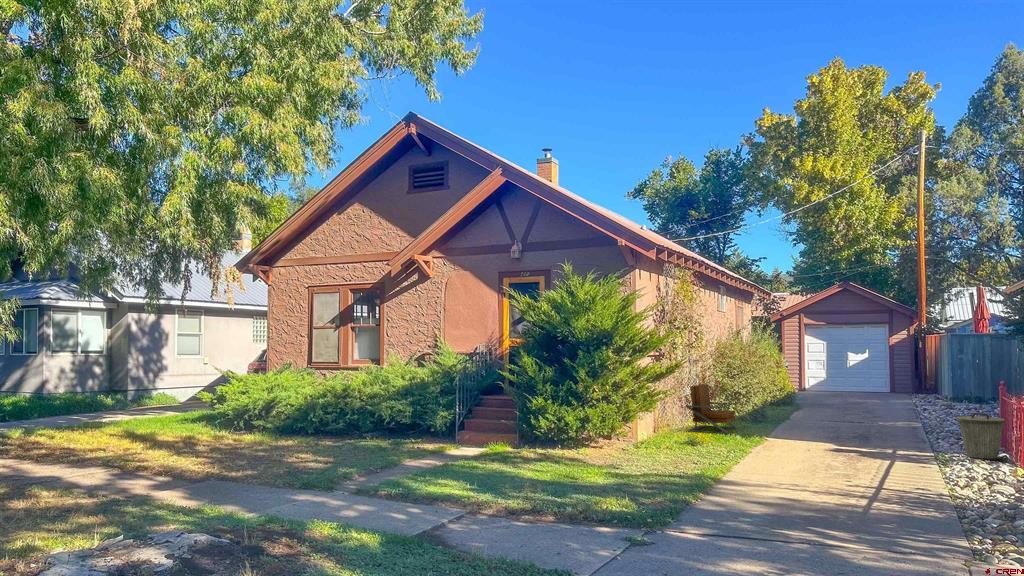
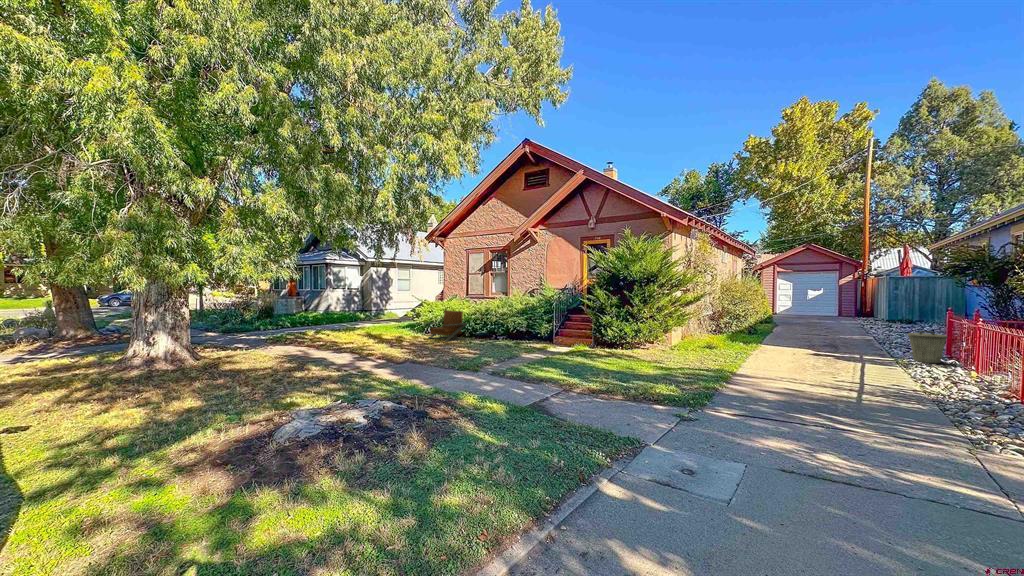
lounge chair: present [686,384,738,434] -> present [428,310,467,342]

